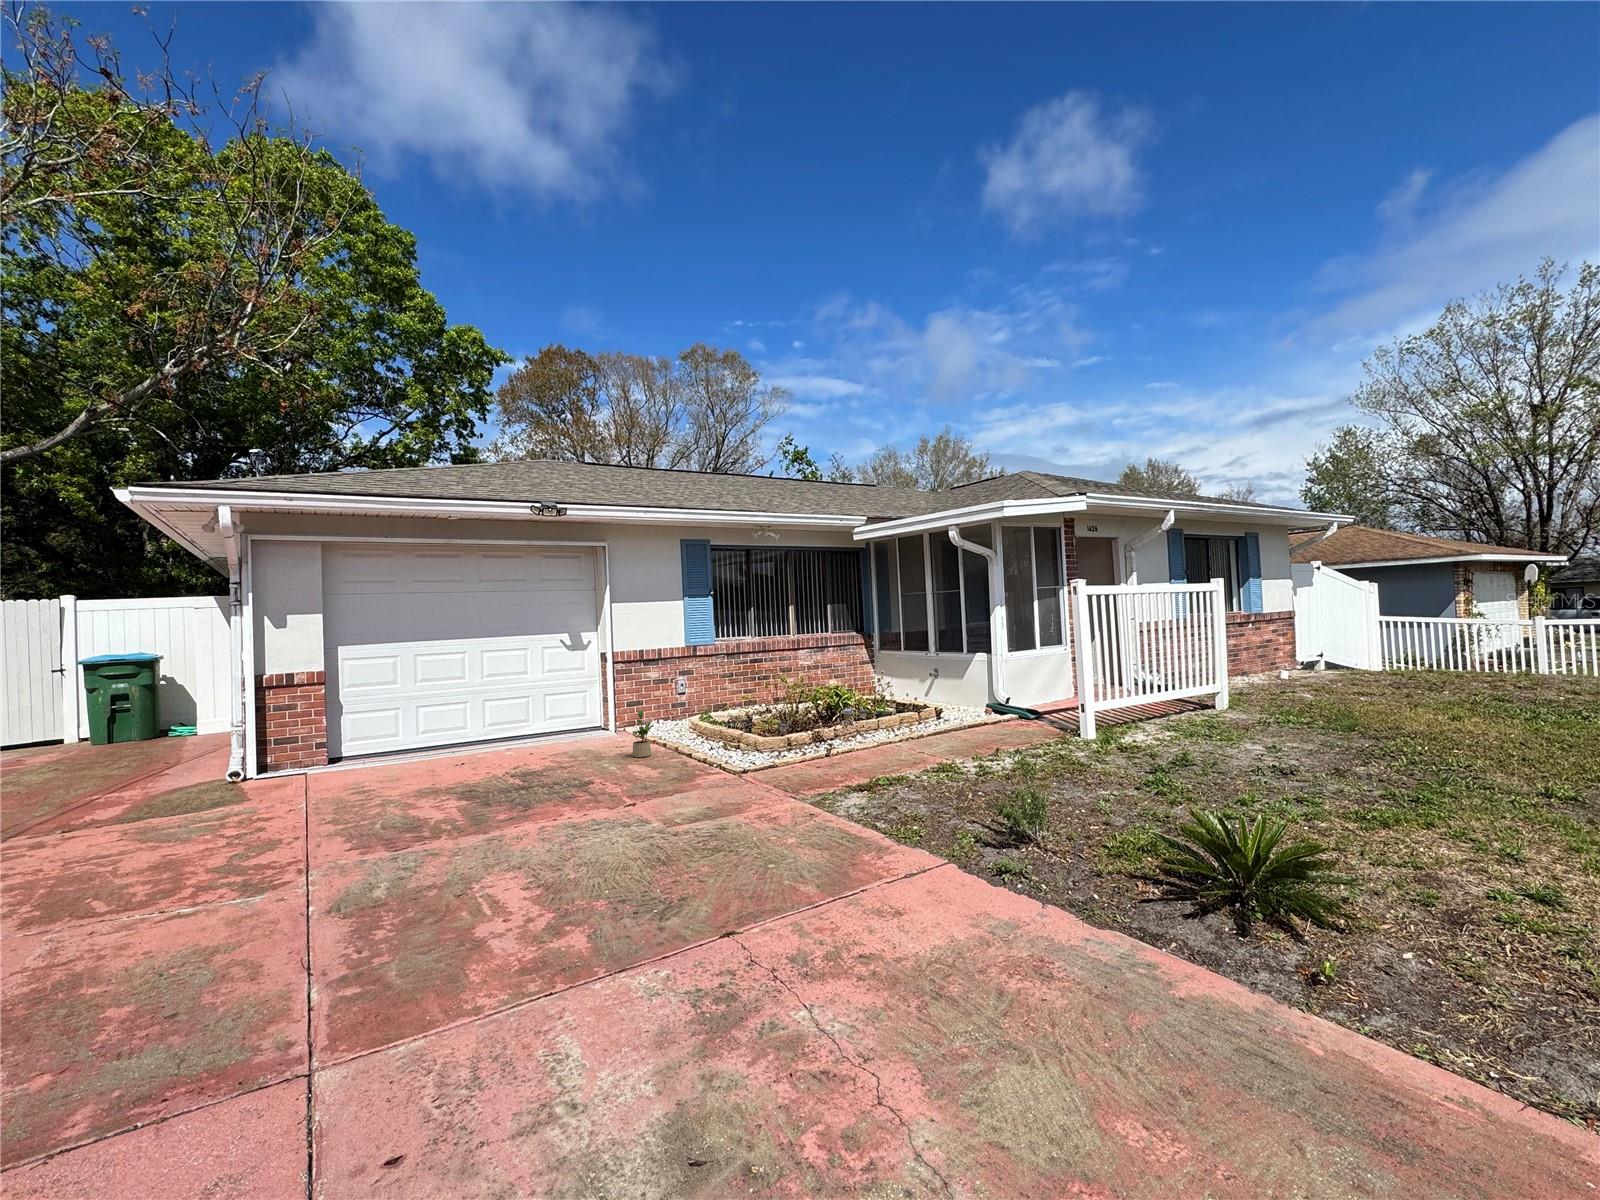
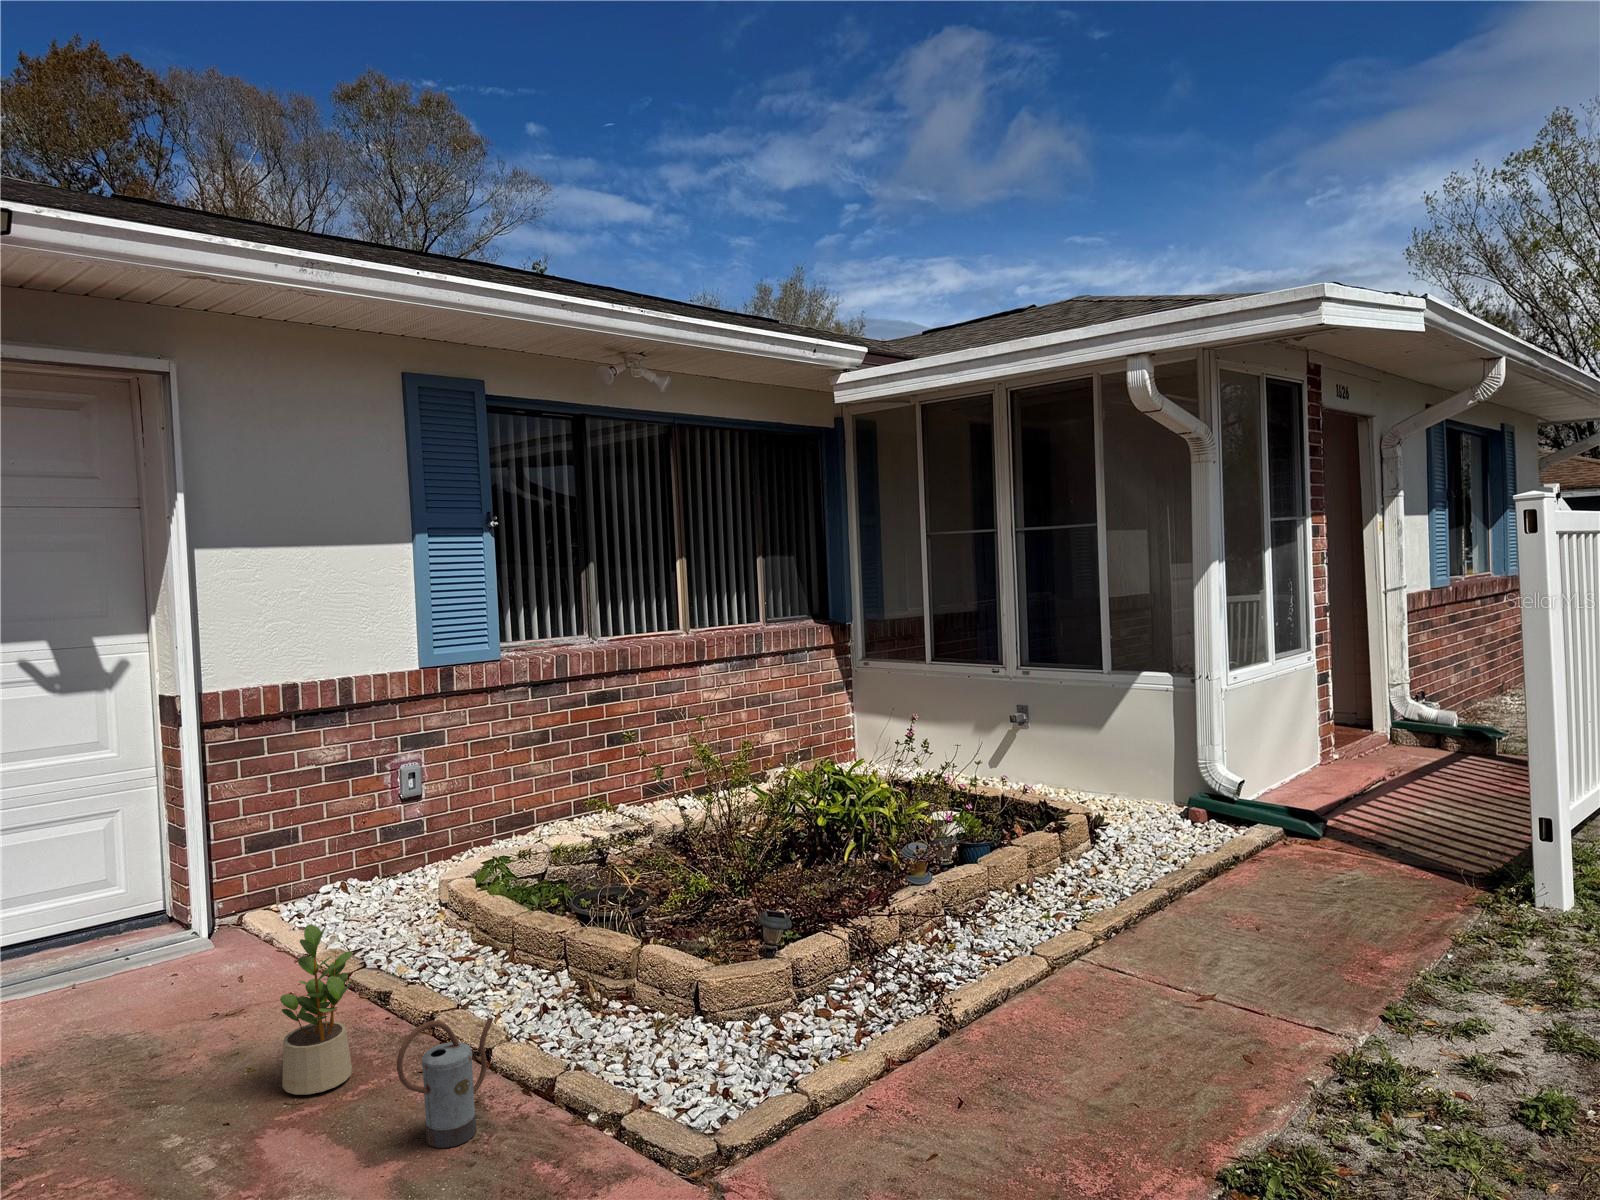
watering can: none [659,731,686,766] -> present [397,1018,493,1148]

